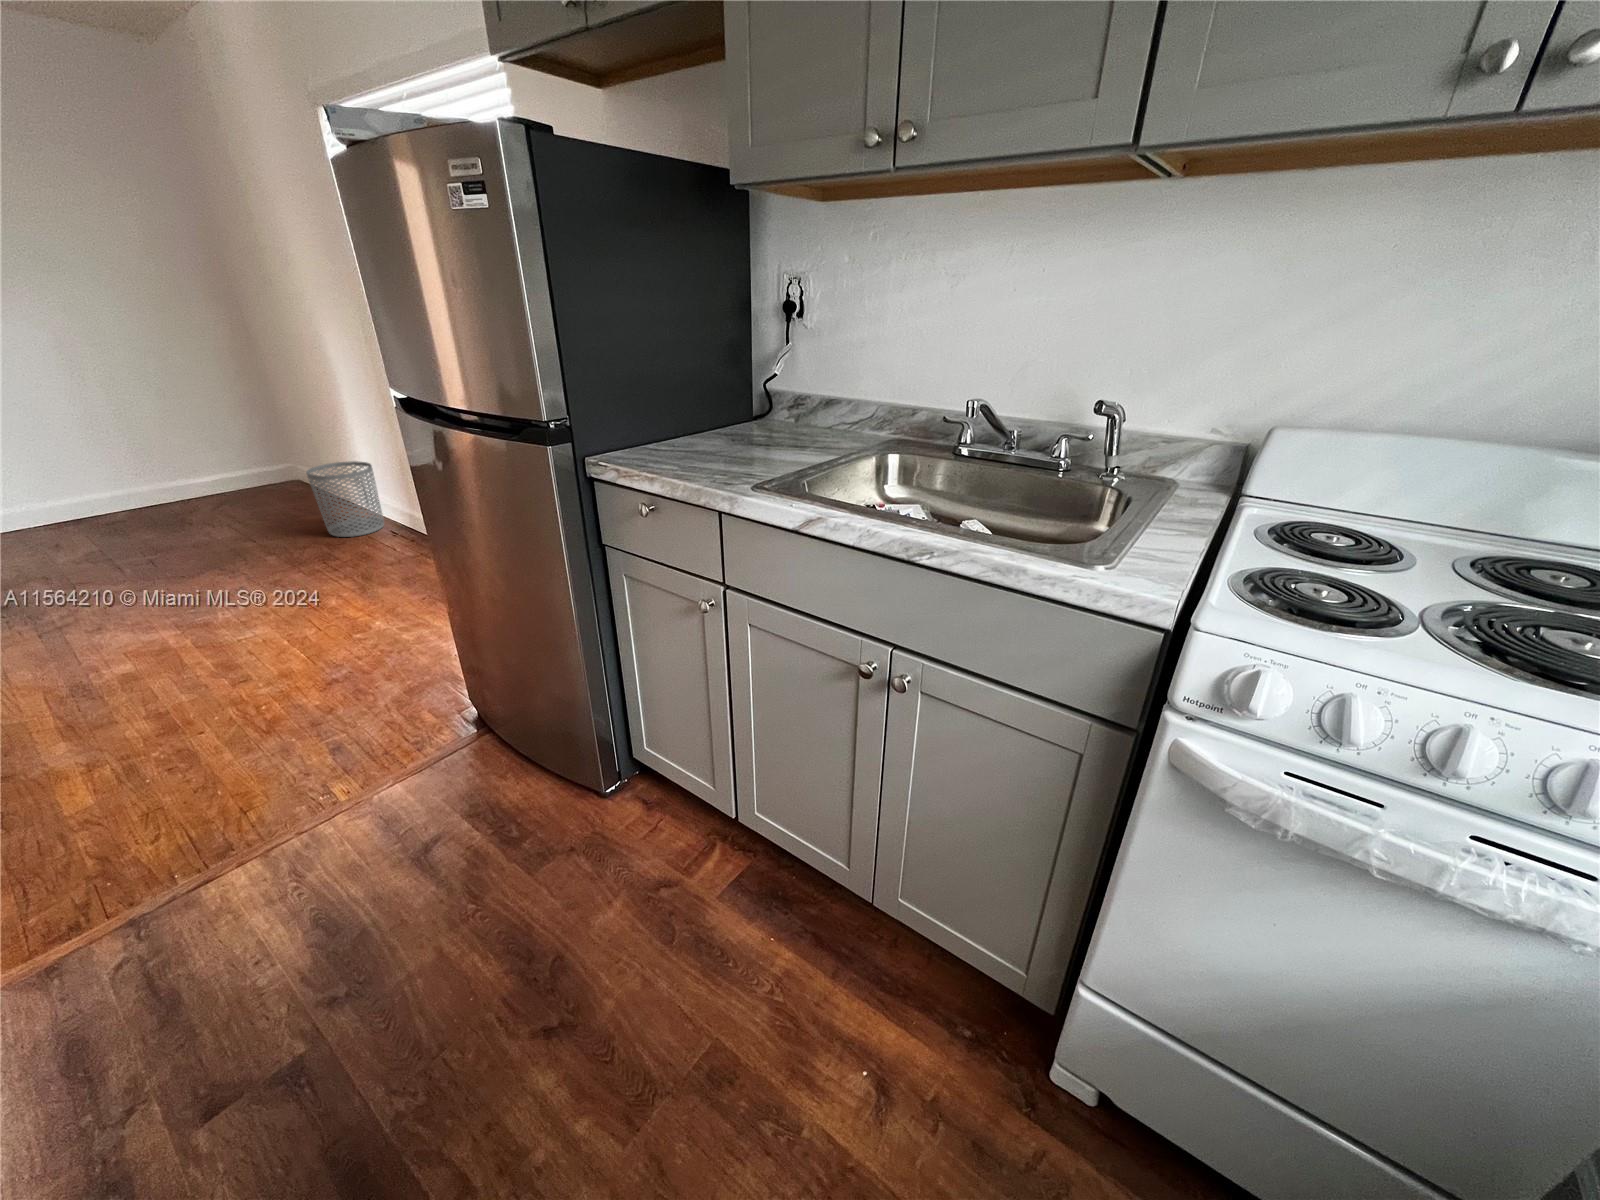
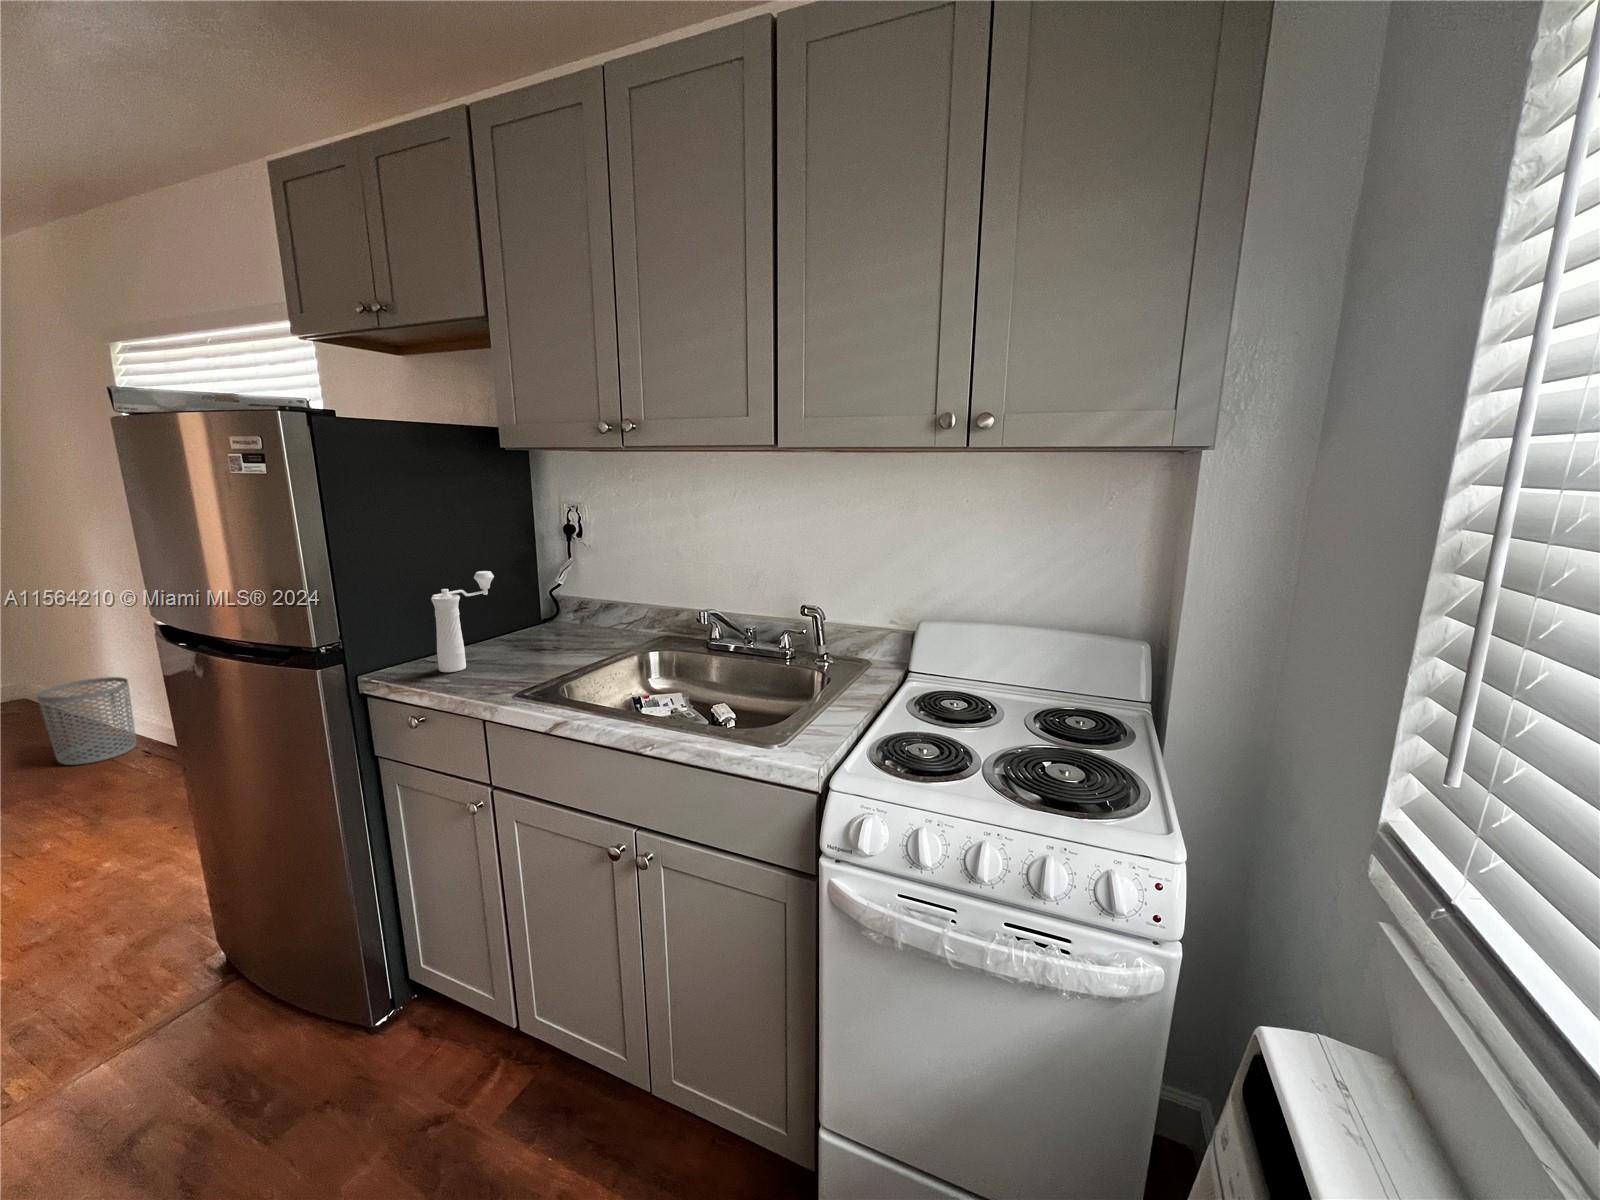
pepper mill: none [658,345,720,459] -> present [431,571,494,672]

